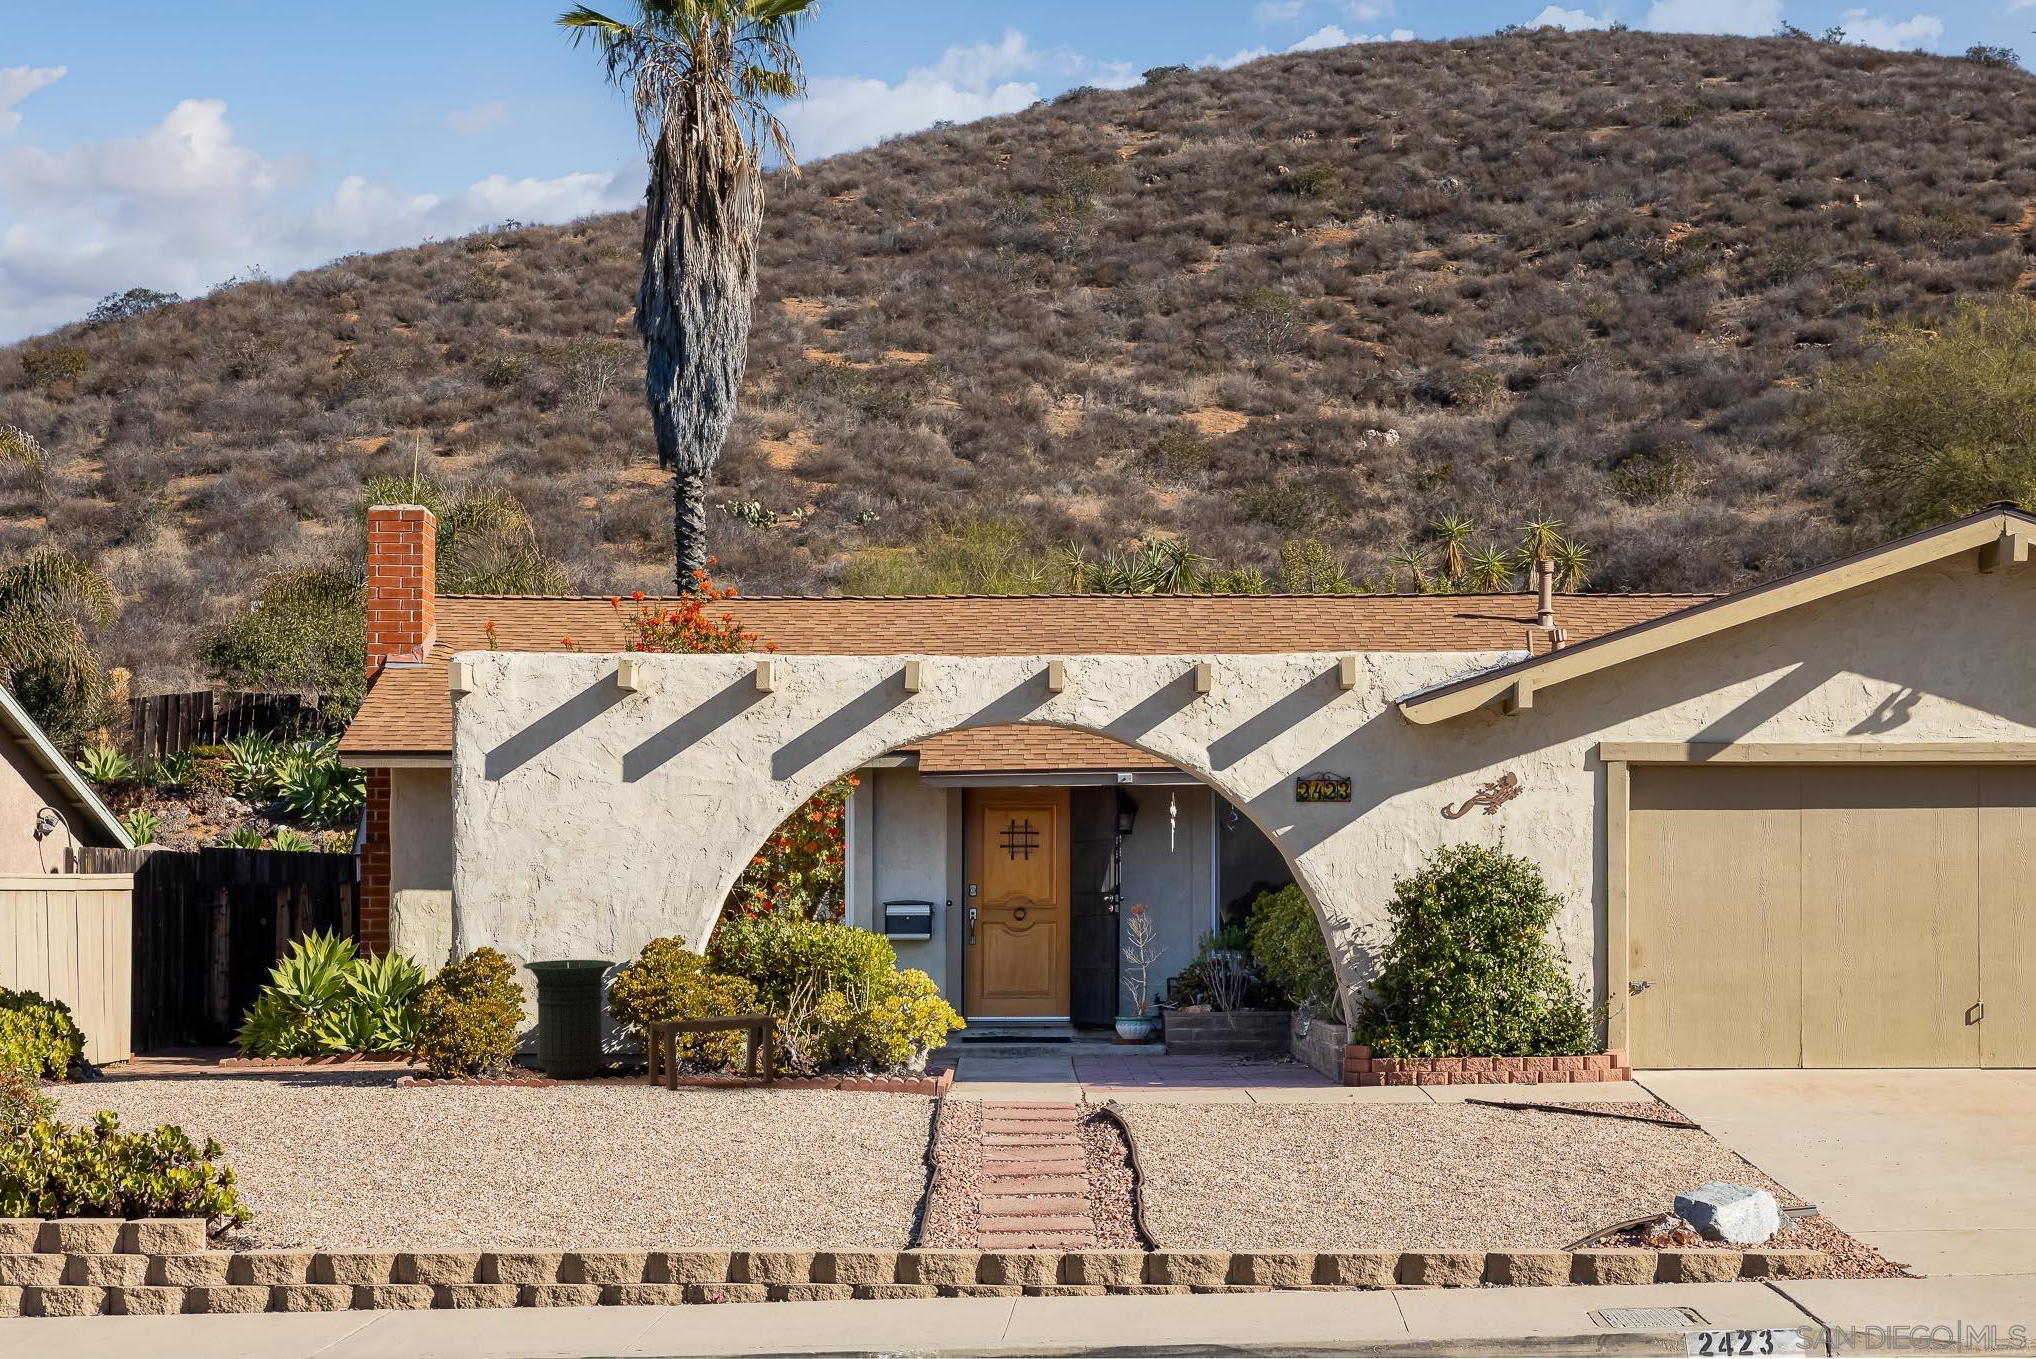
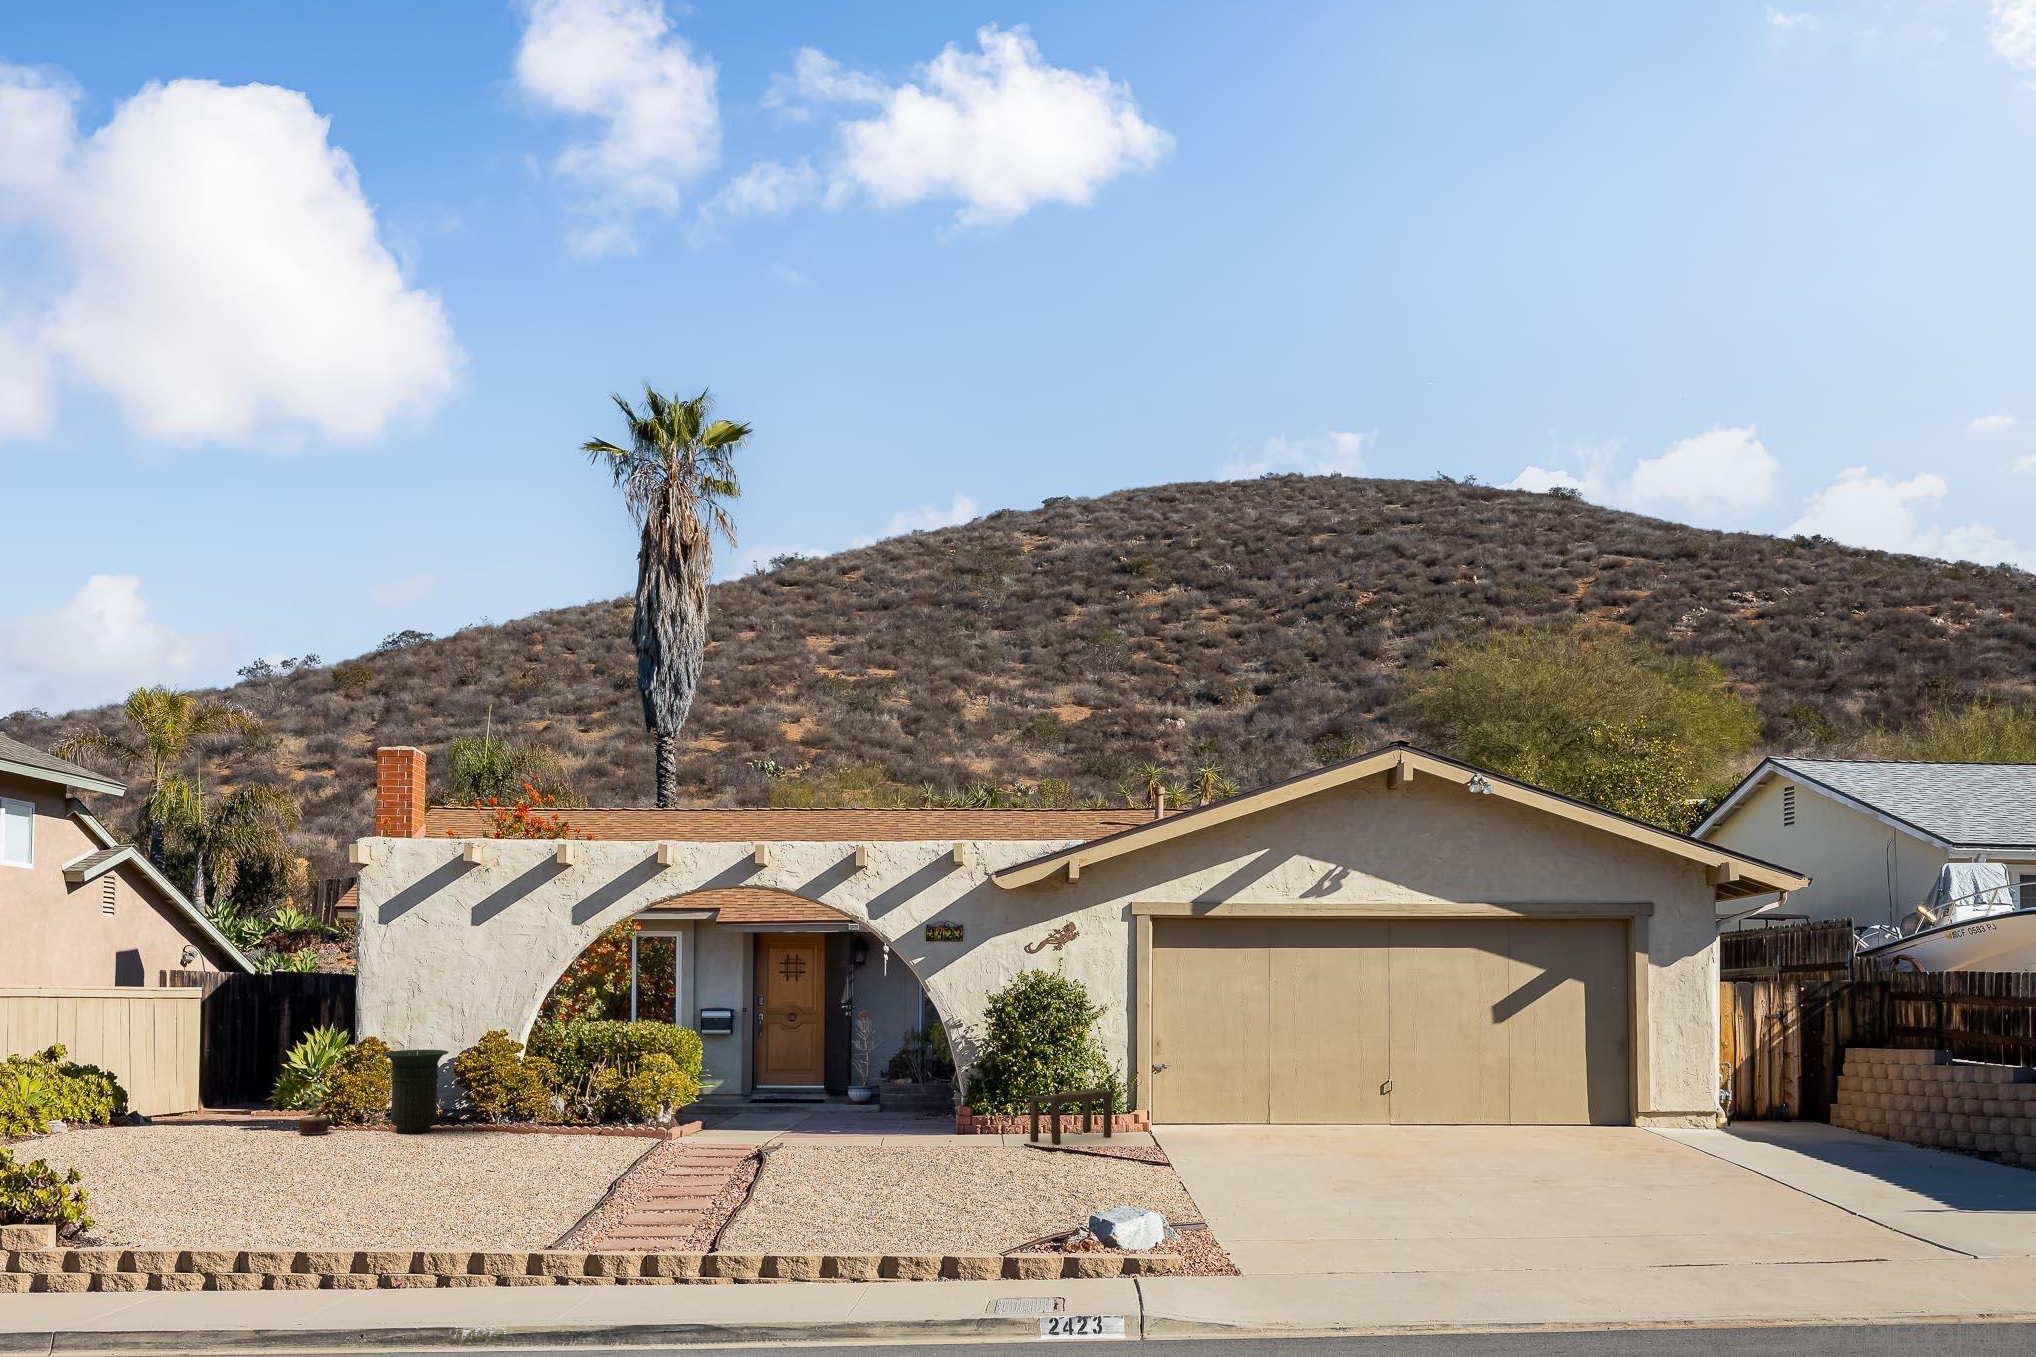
decorative plant: none [409,1007,451,1082] -> present [299,1085,329,1135]
bench: present [649,1013,775,1090] -> present [1030,1089,1113,1144]

